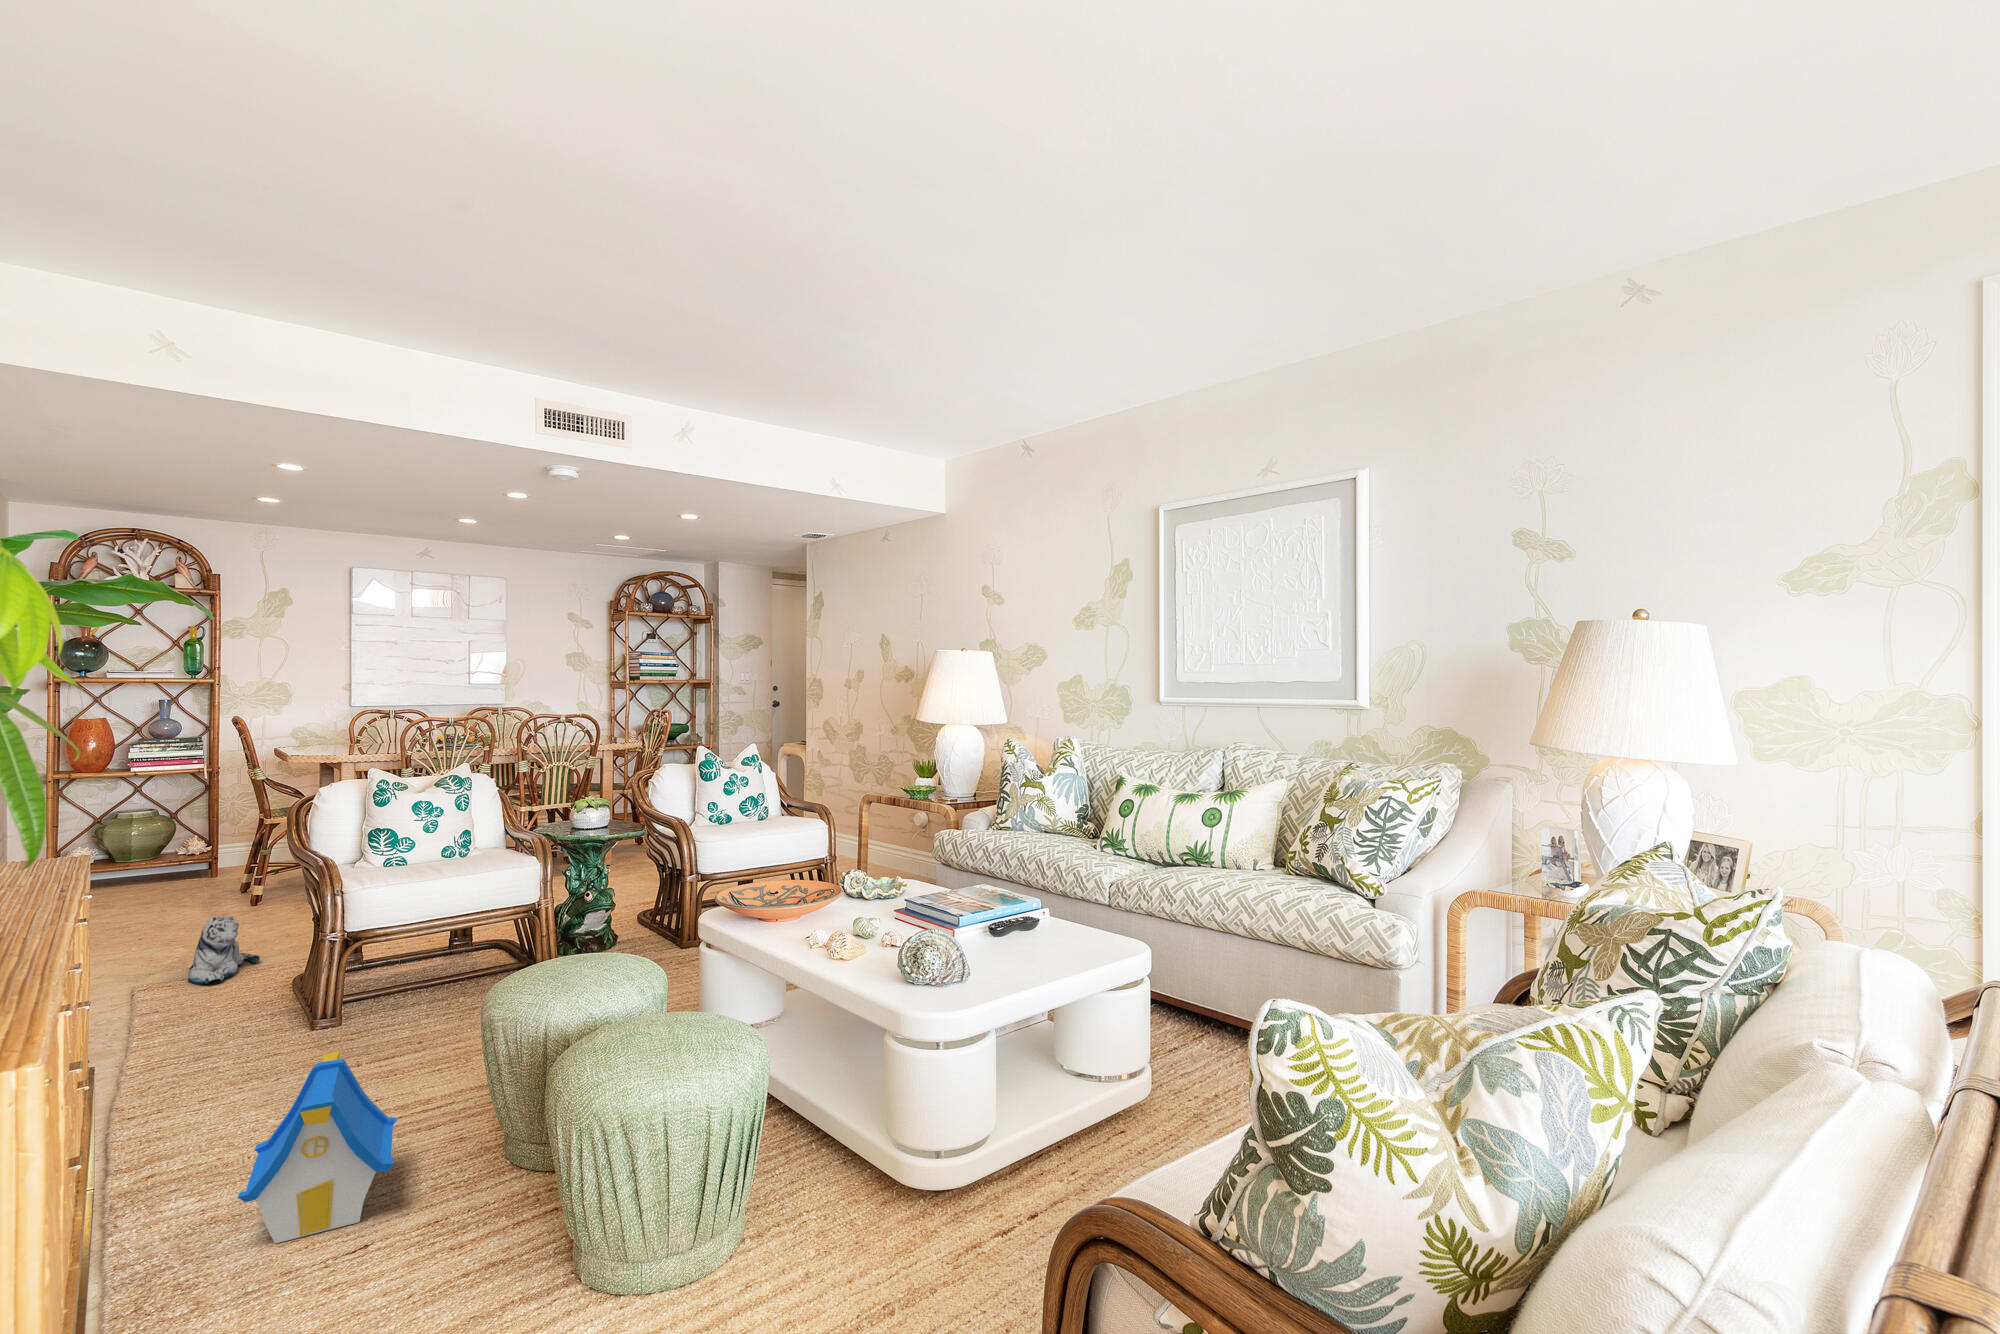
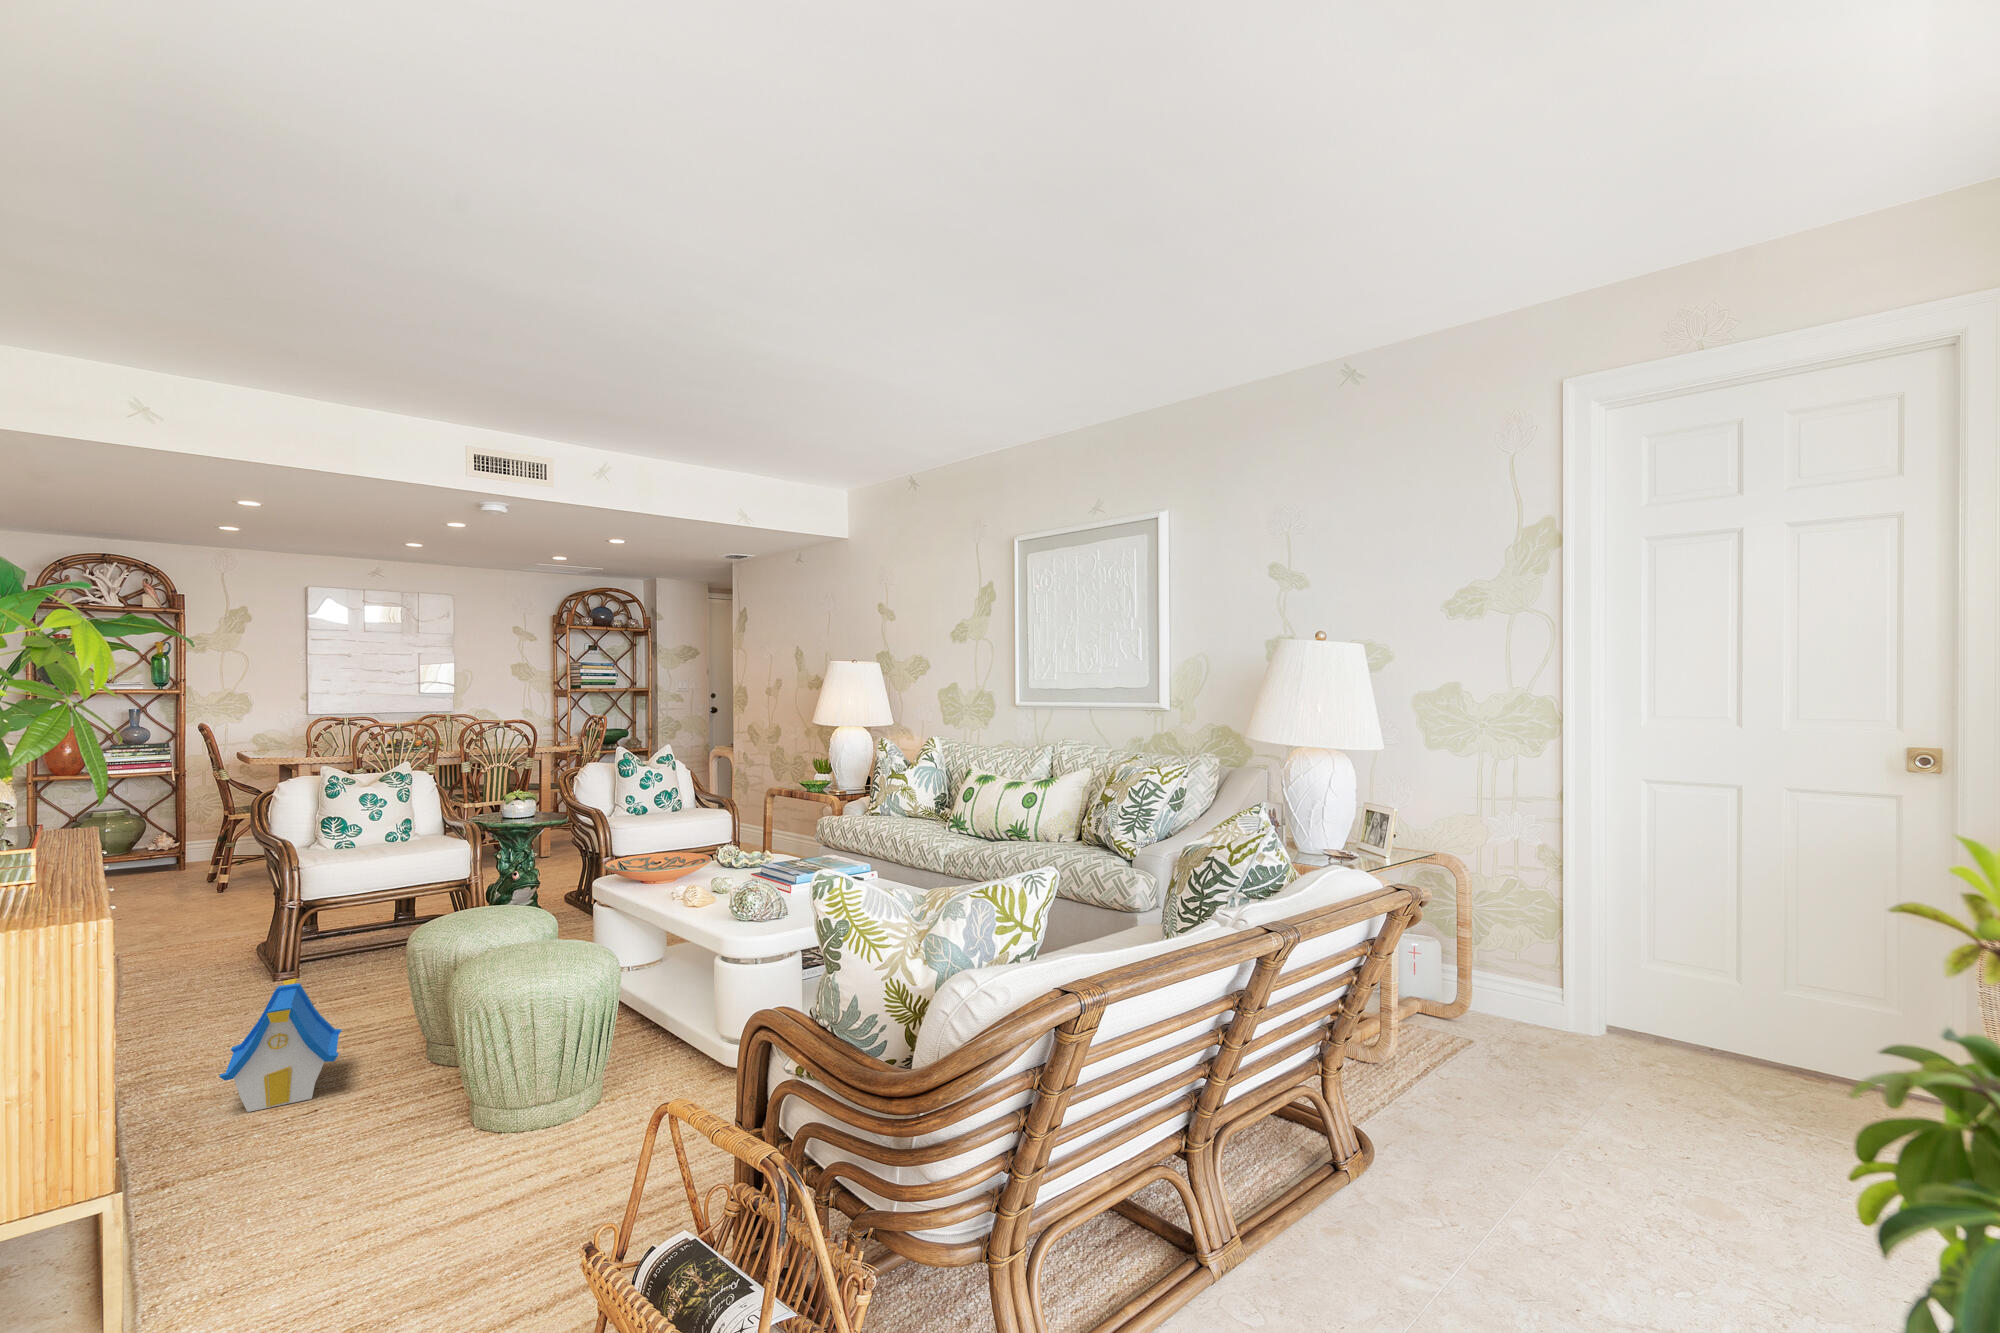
plush toy: present [188,917,260,984] -> none [165,895,227,951]

